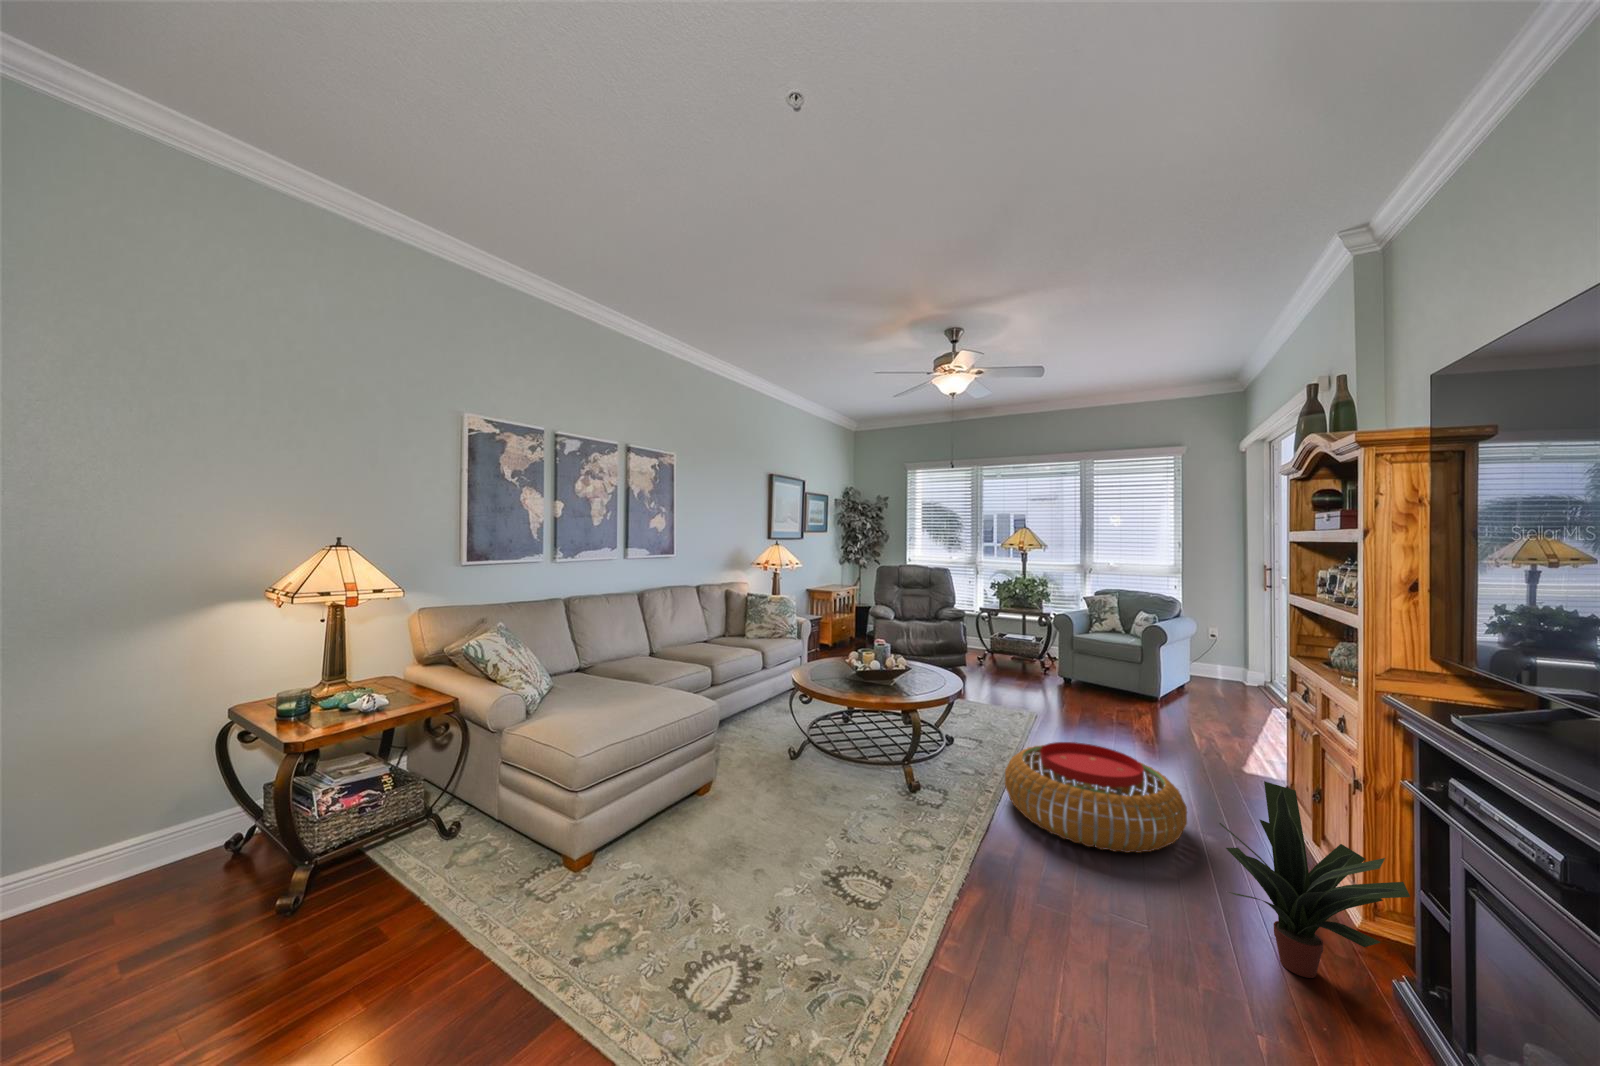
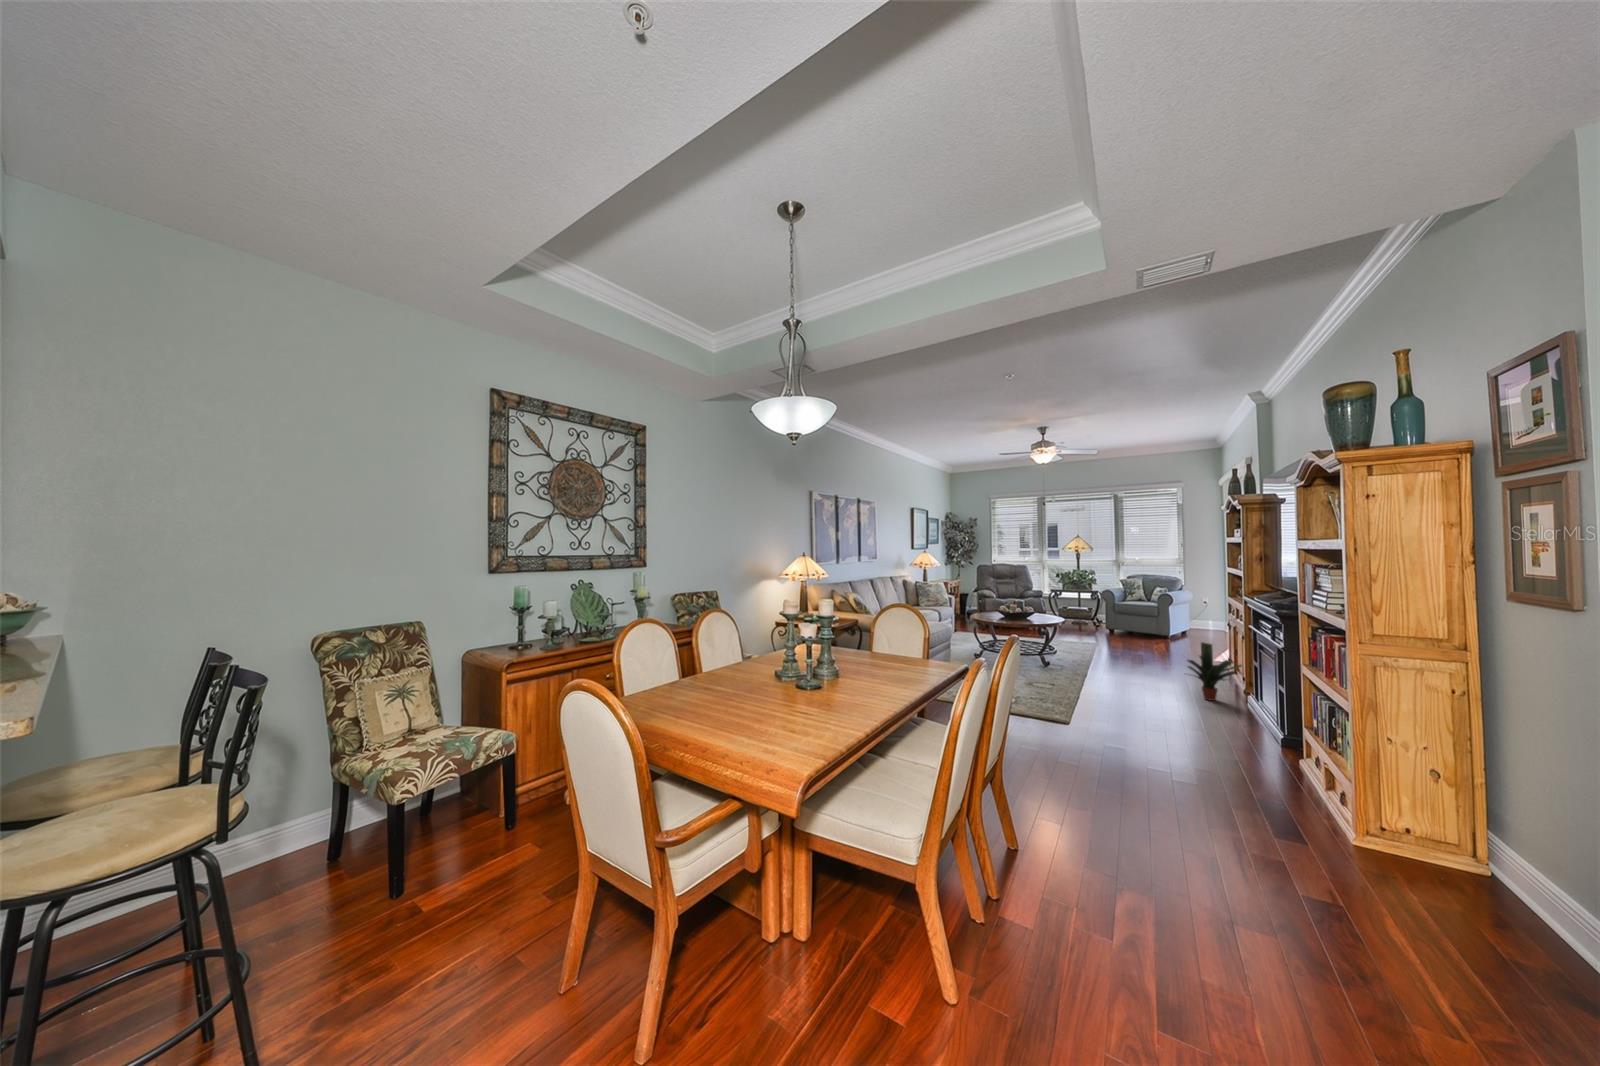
pouf: present [1004,742,1187,853] -> none [1091,644,1175,681]

